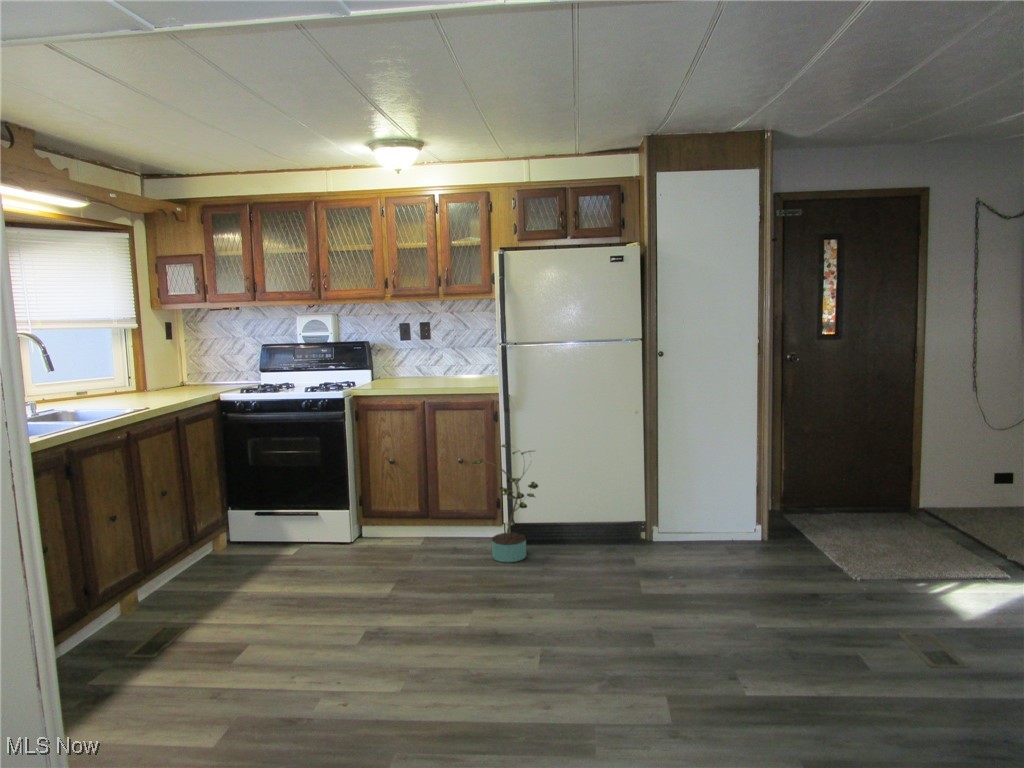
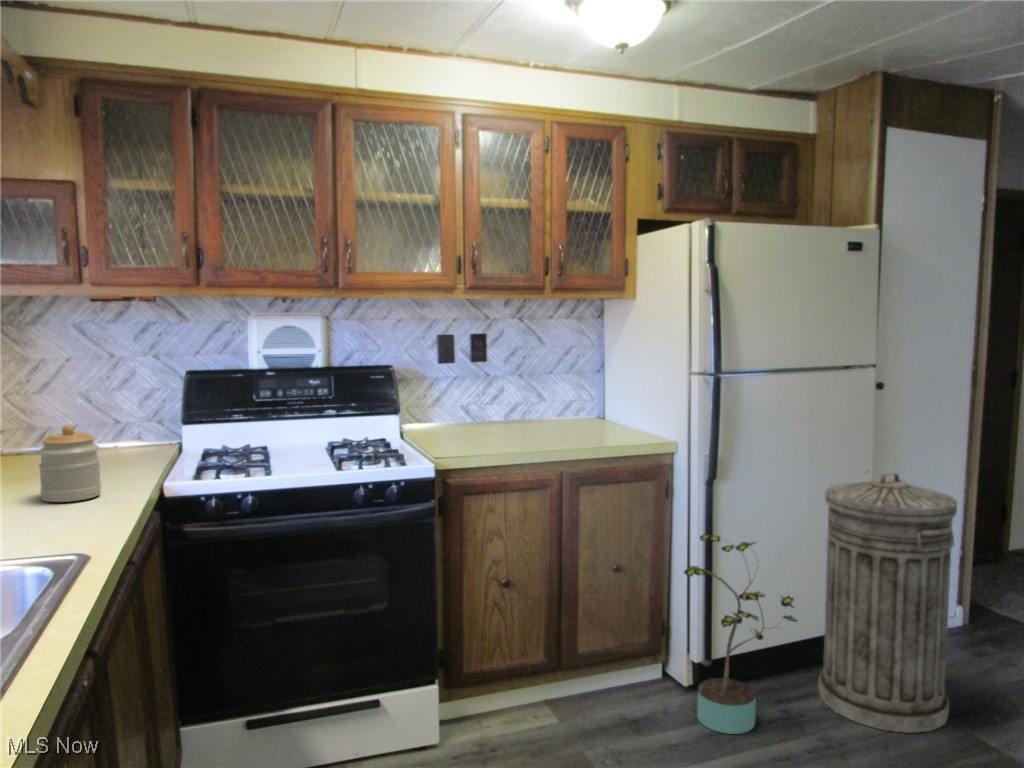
jar: none [153,366,181,399] -> present [38,425,101,502]
trash can: none [577,410,657,578] -> present [818,473,957,733]

